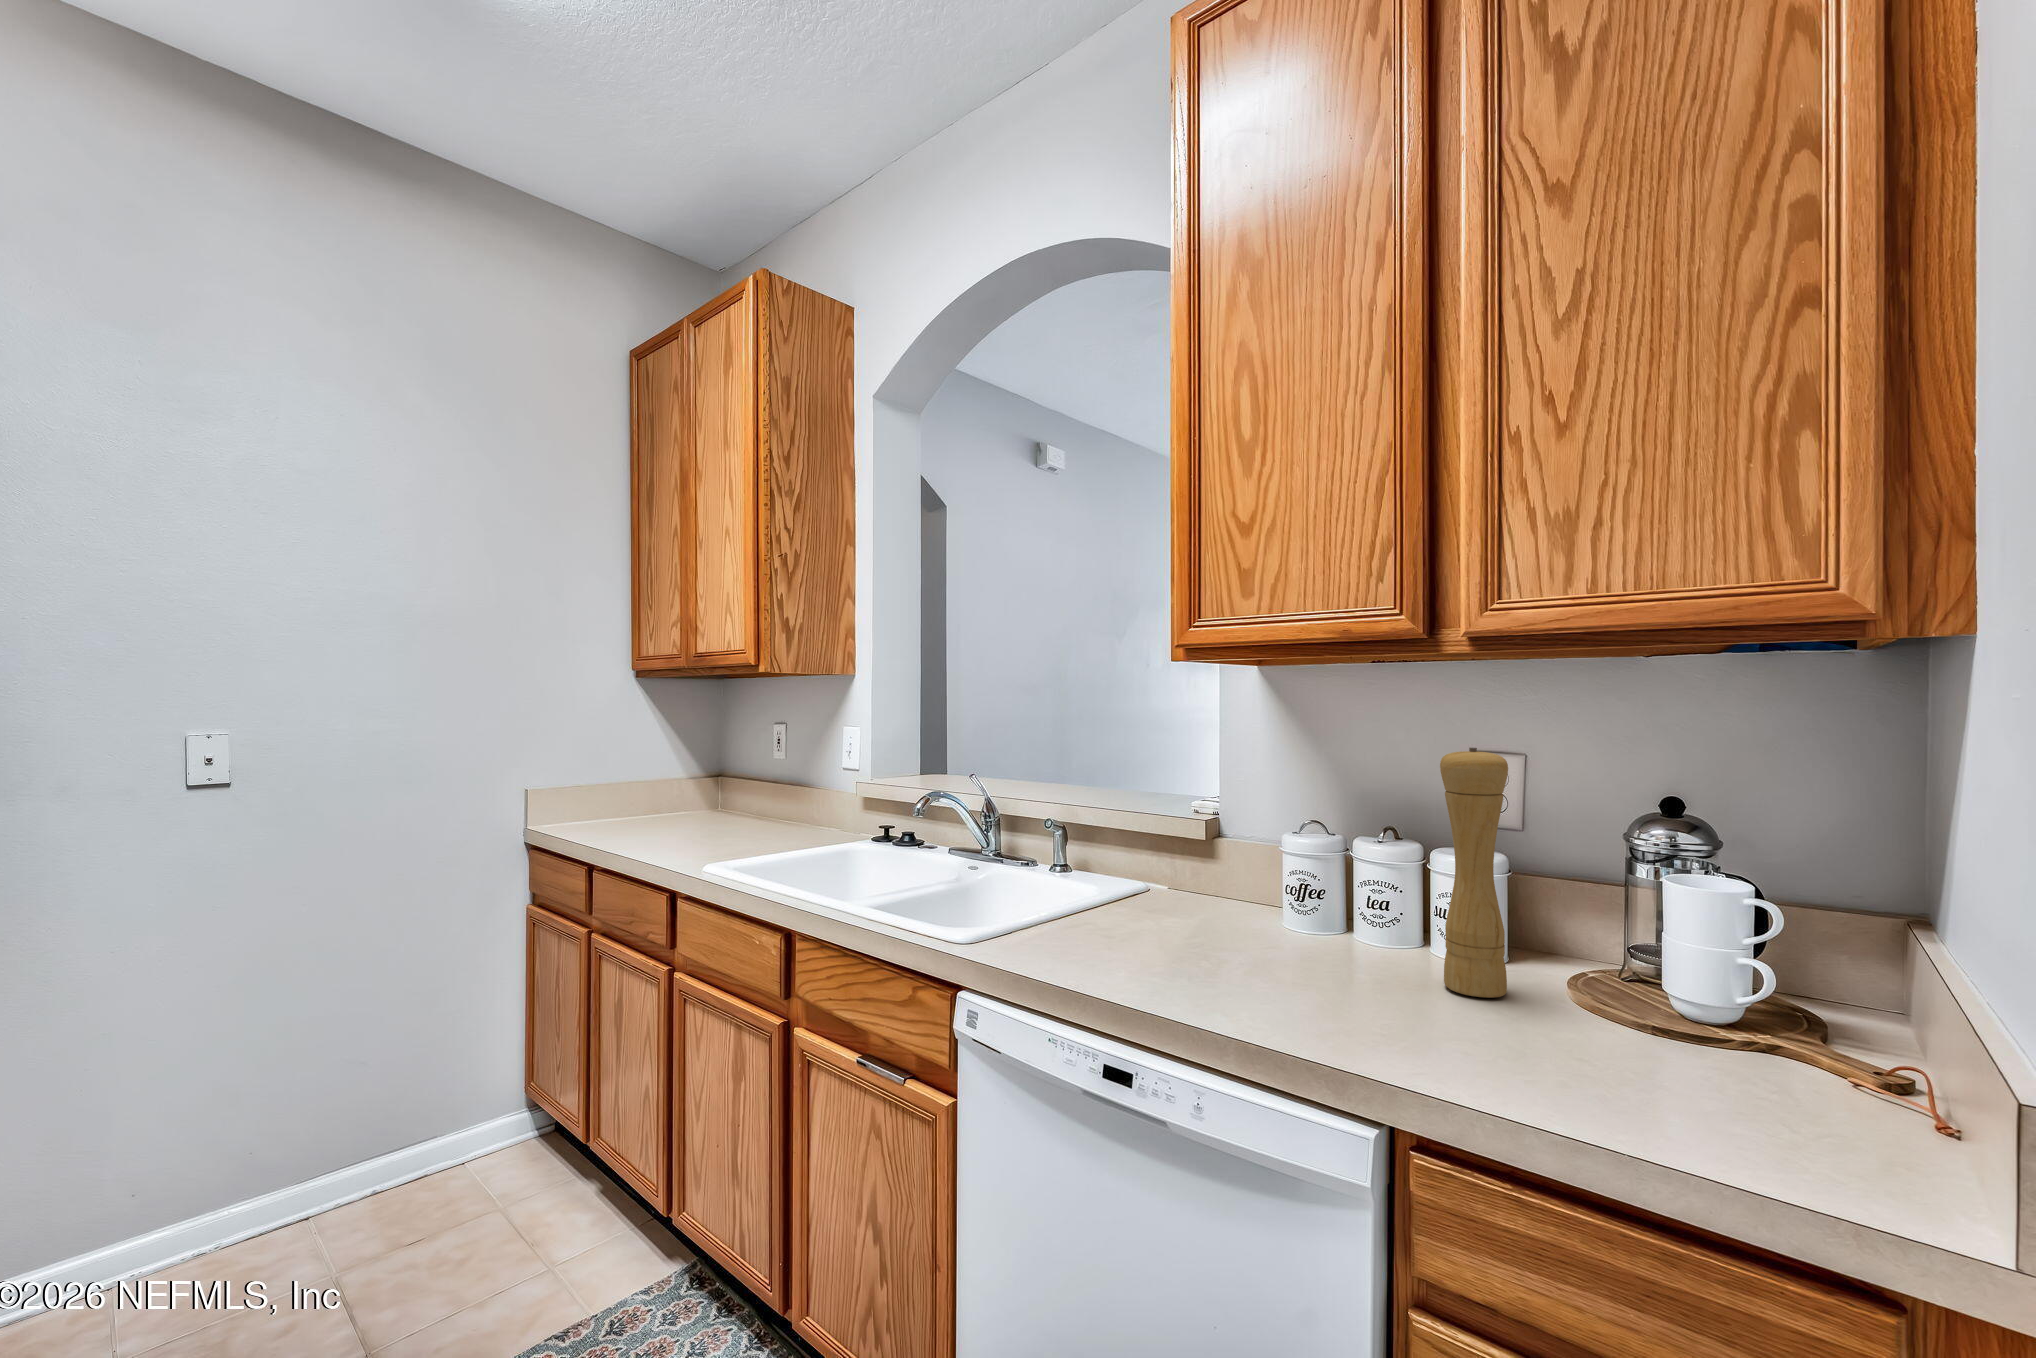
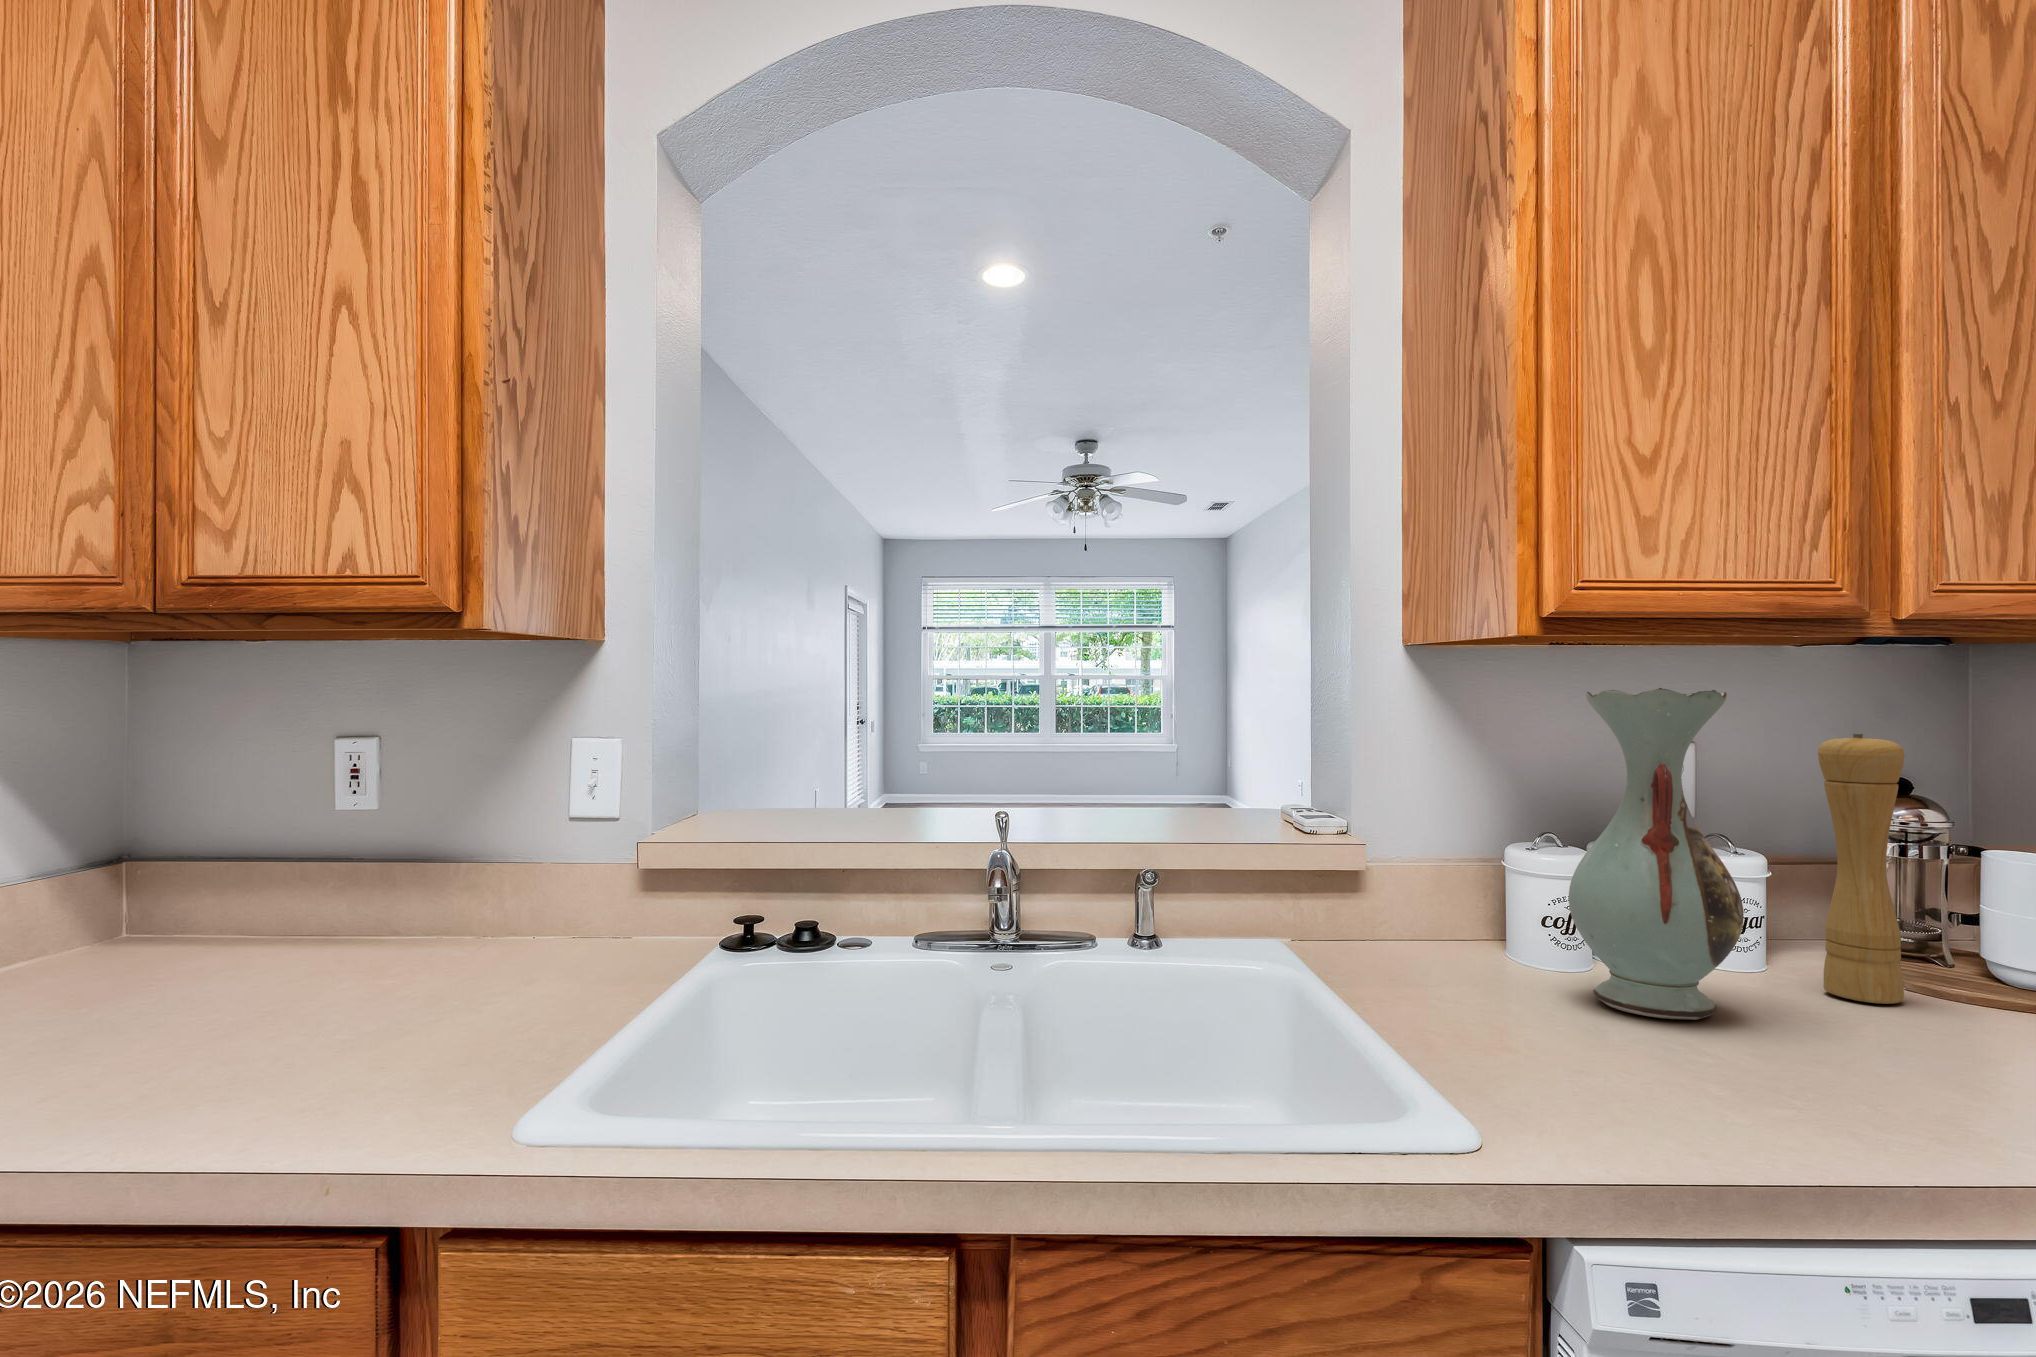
decorative vase: none [1202,705,1321,962] -> present [1569,688,1744,1020]

